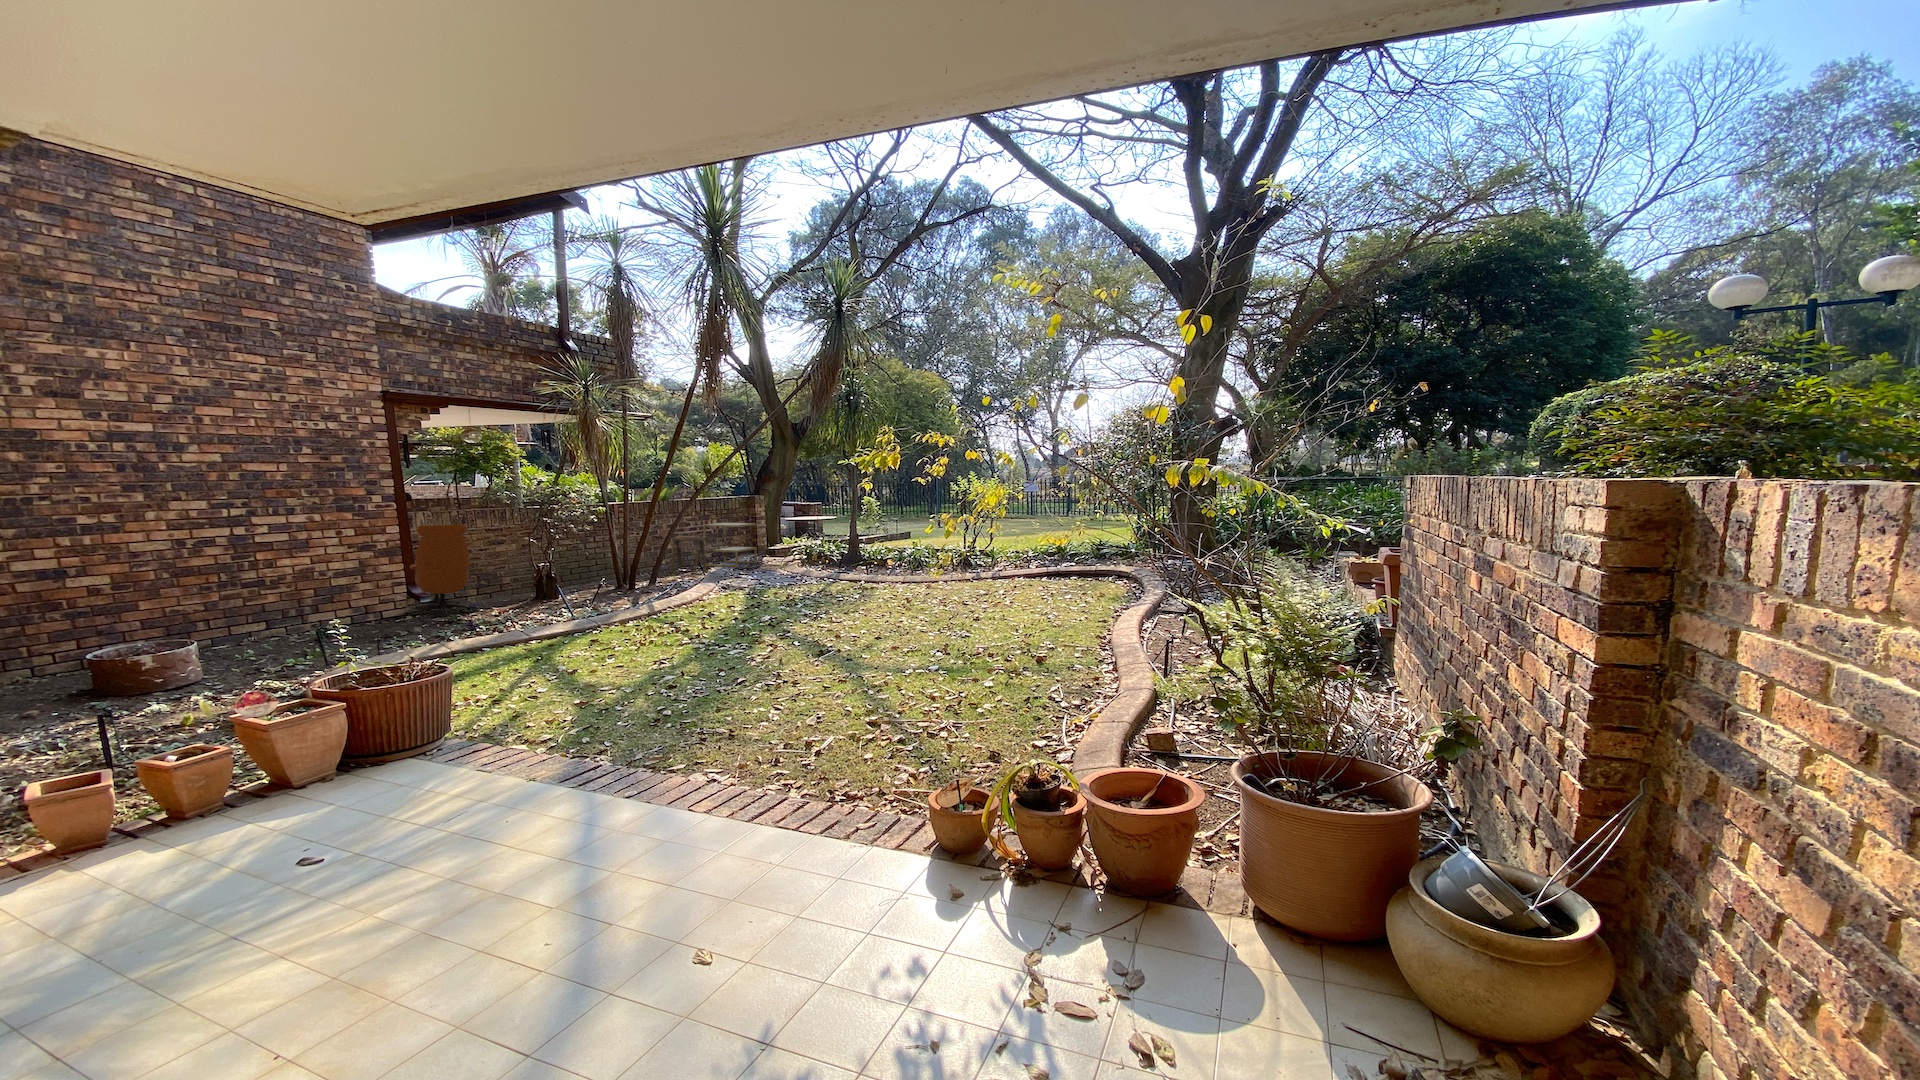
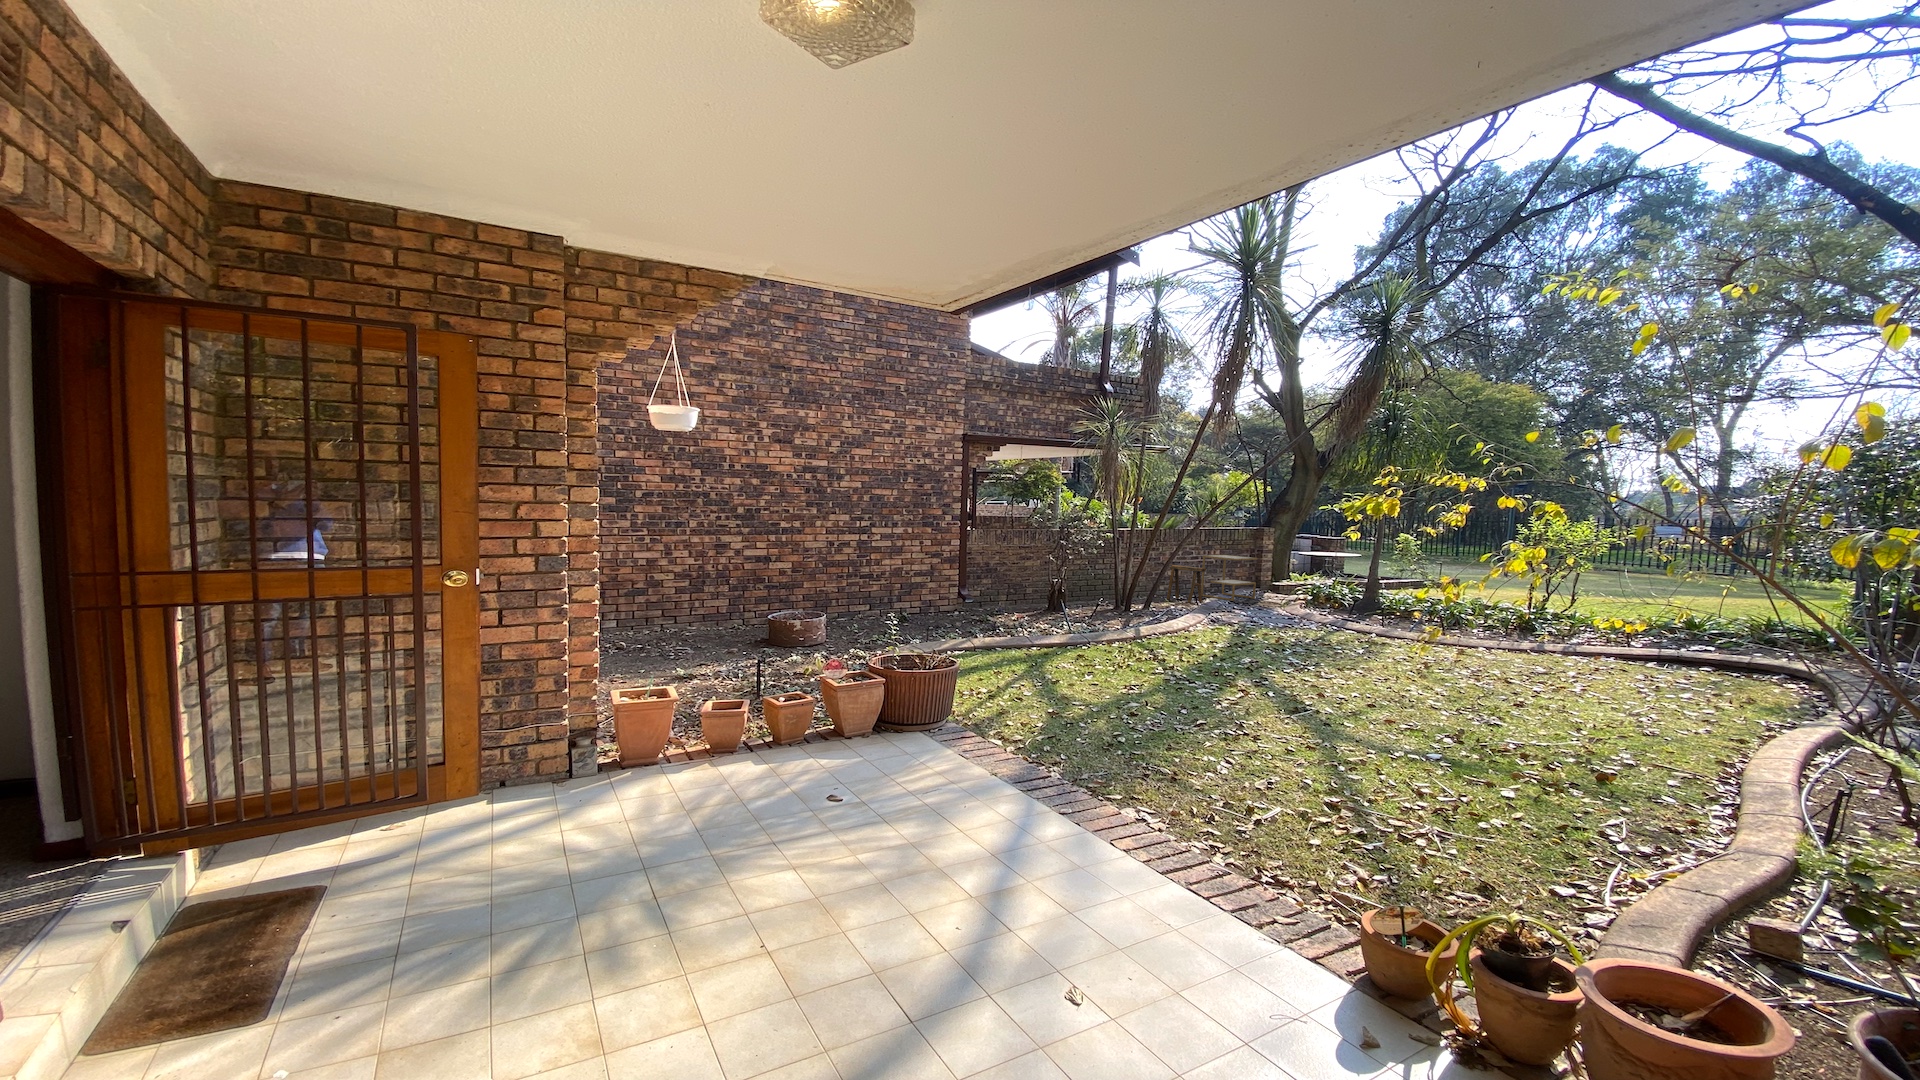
lounge chair: present [409,524,476,616] -> none [958,542,1003,616]

